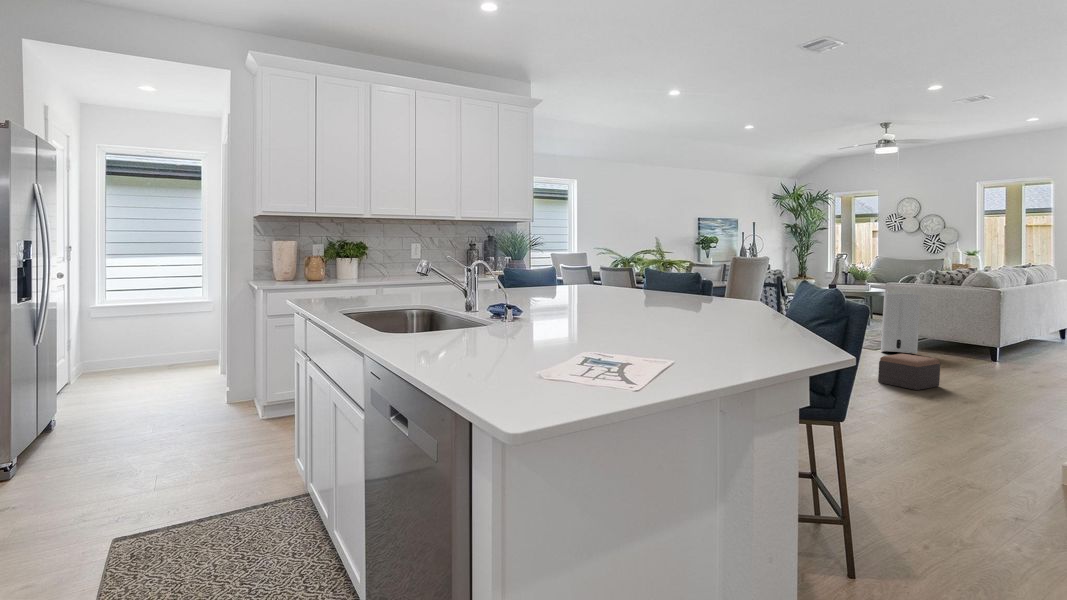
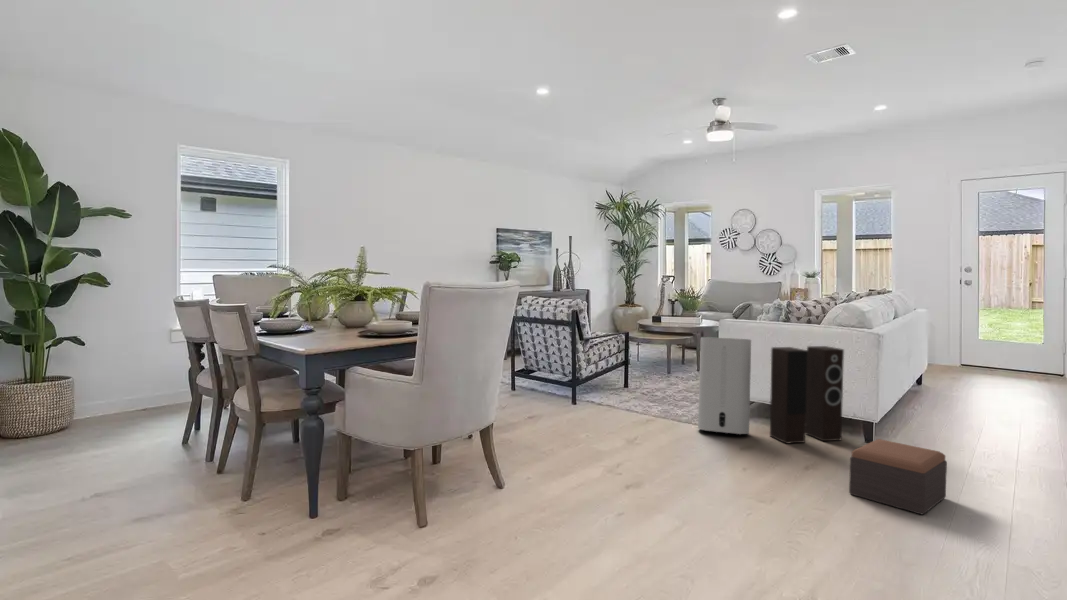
speaker: none [932,300,987,359] -> present [770,346,844,444]
footstool: present [878,354,940,390] -> present [849,439,947,515]

